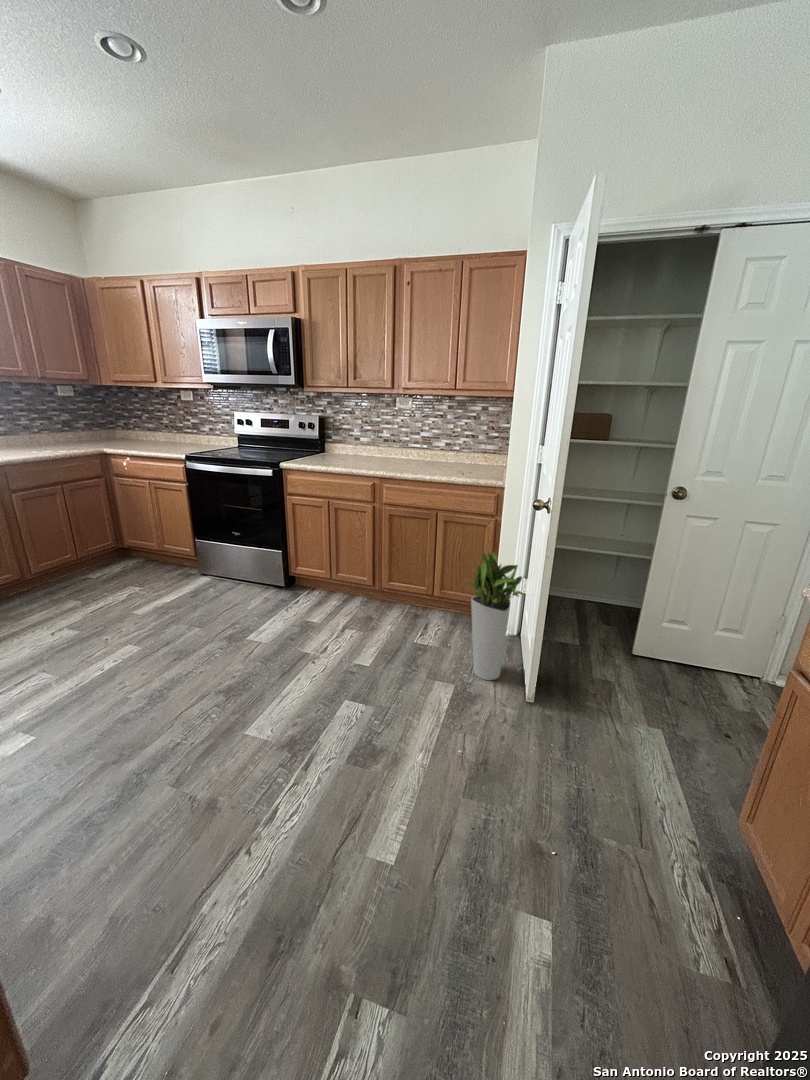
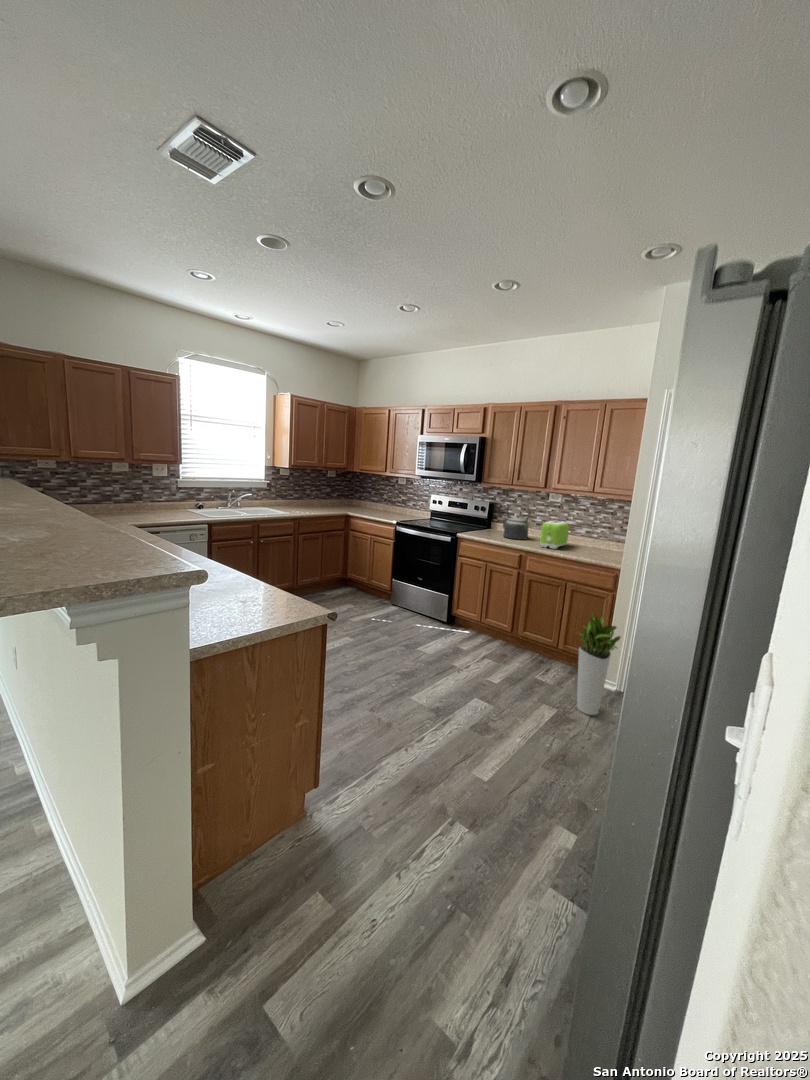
kettle: none [339,415,377,463] -> present [502,505,531,540]
toaster: none [396,432,428,470] -> present [540,521,569,549]

